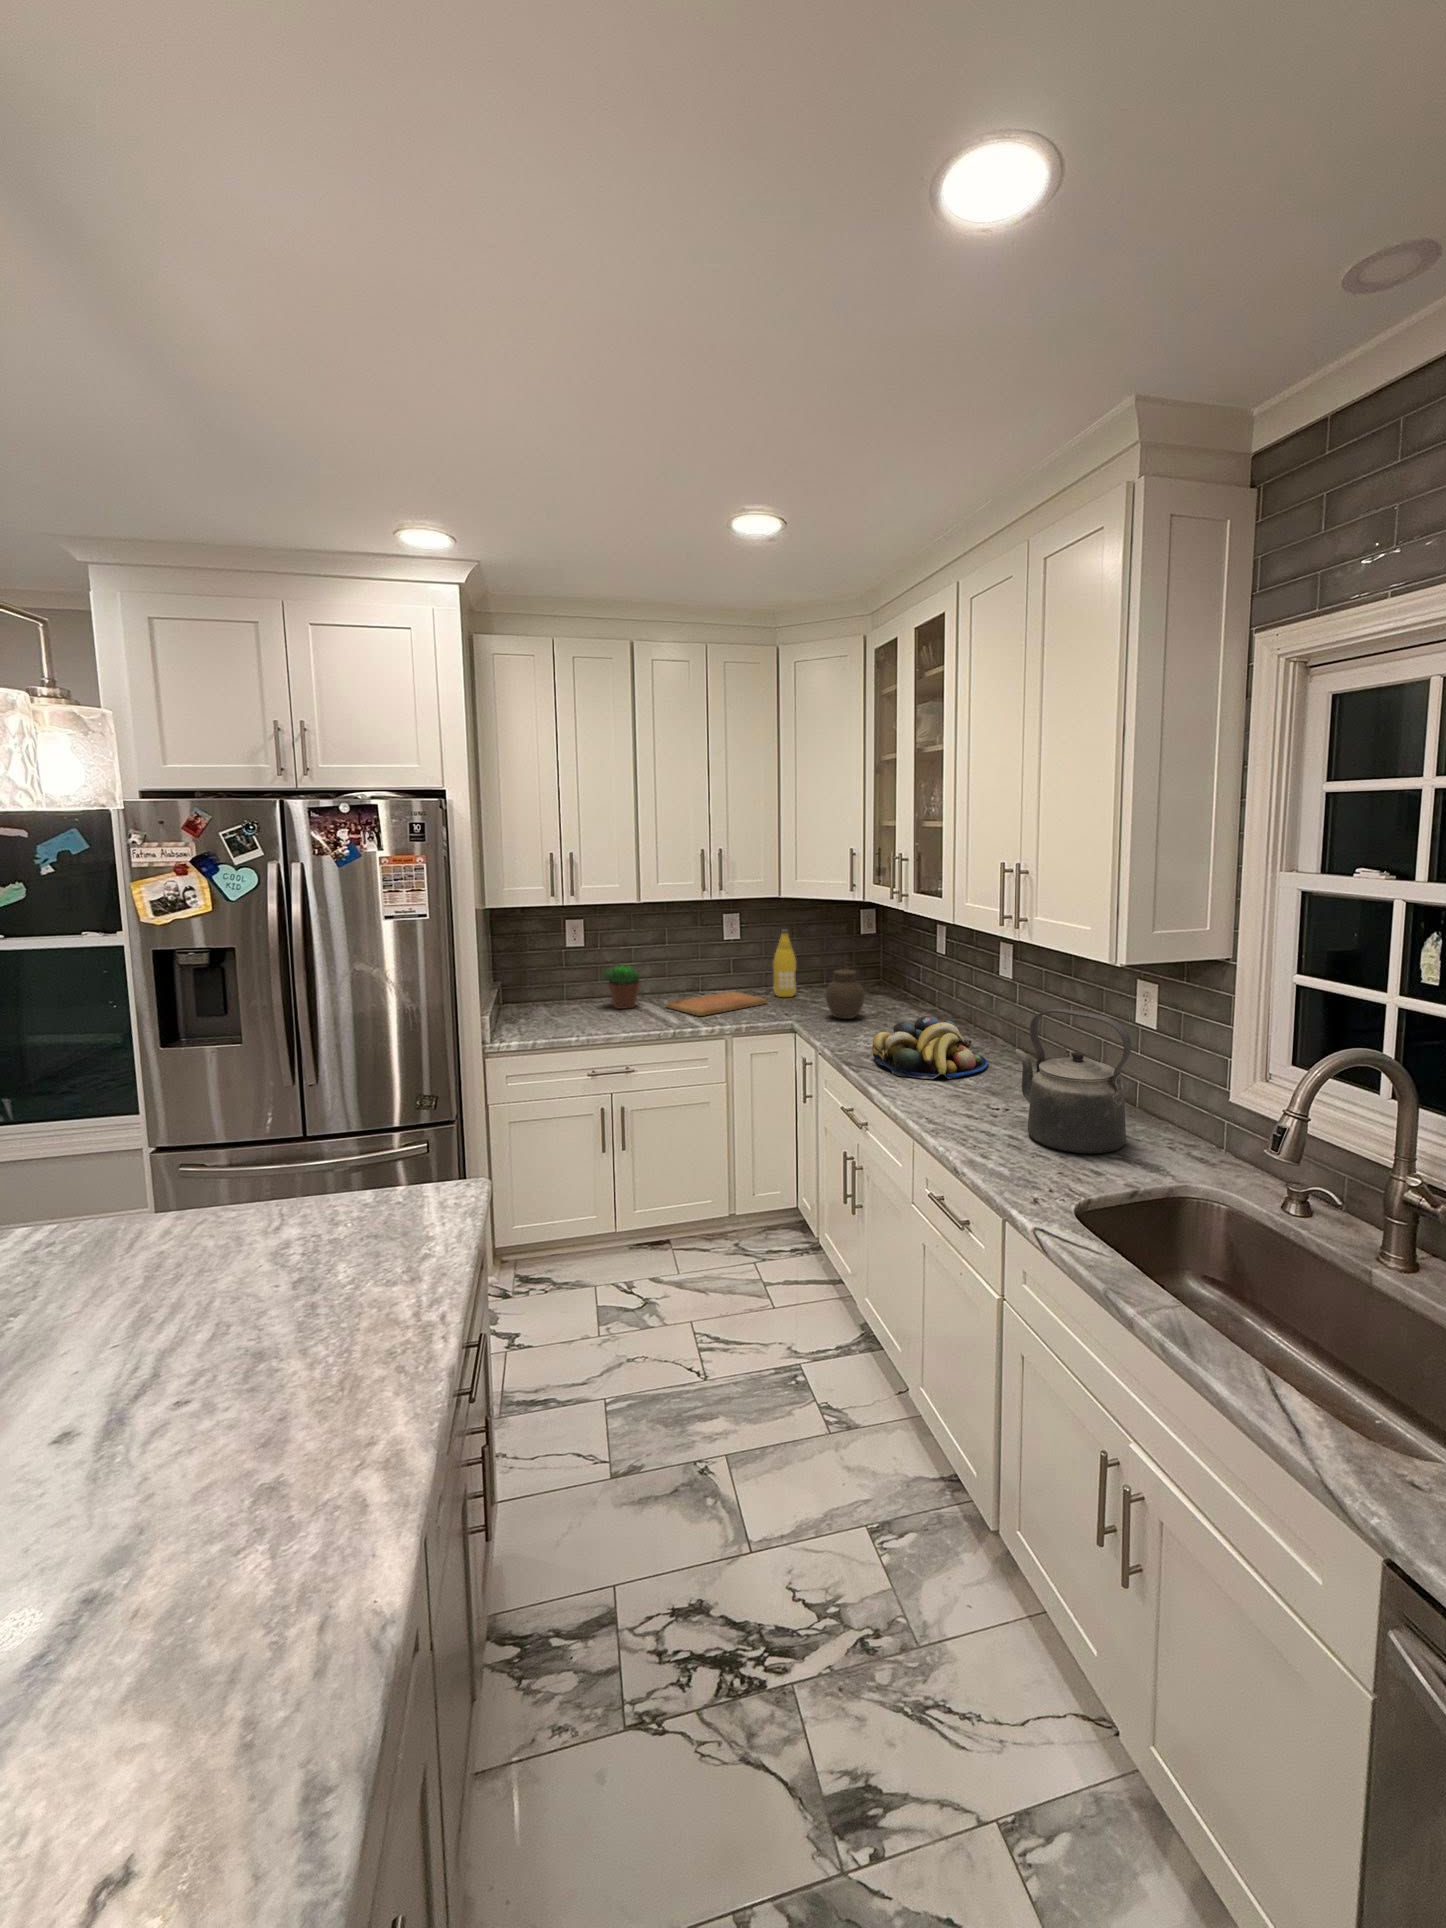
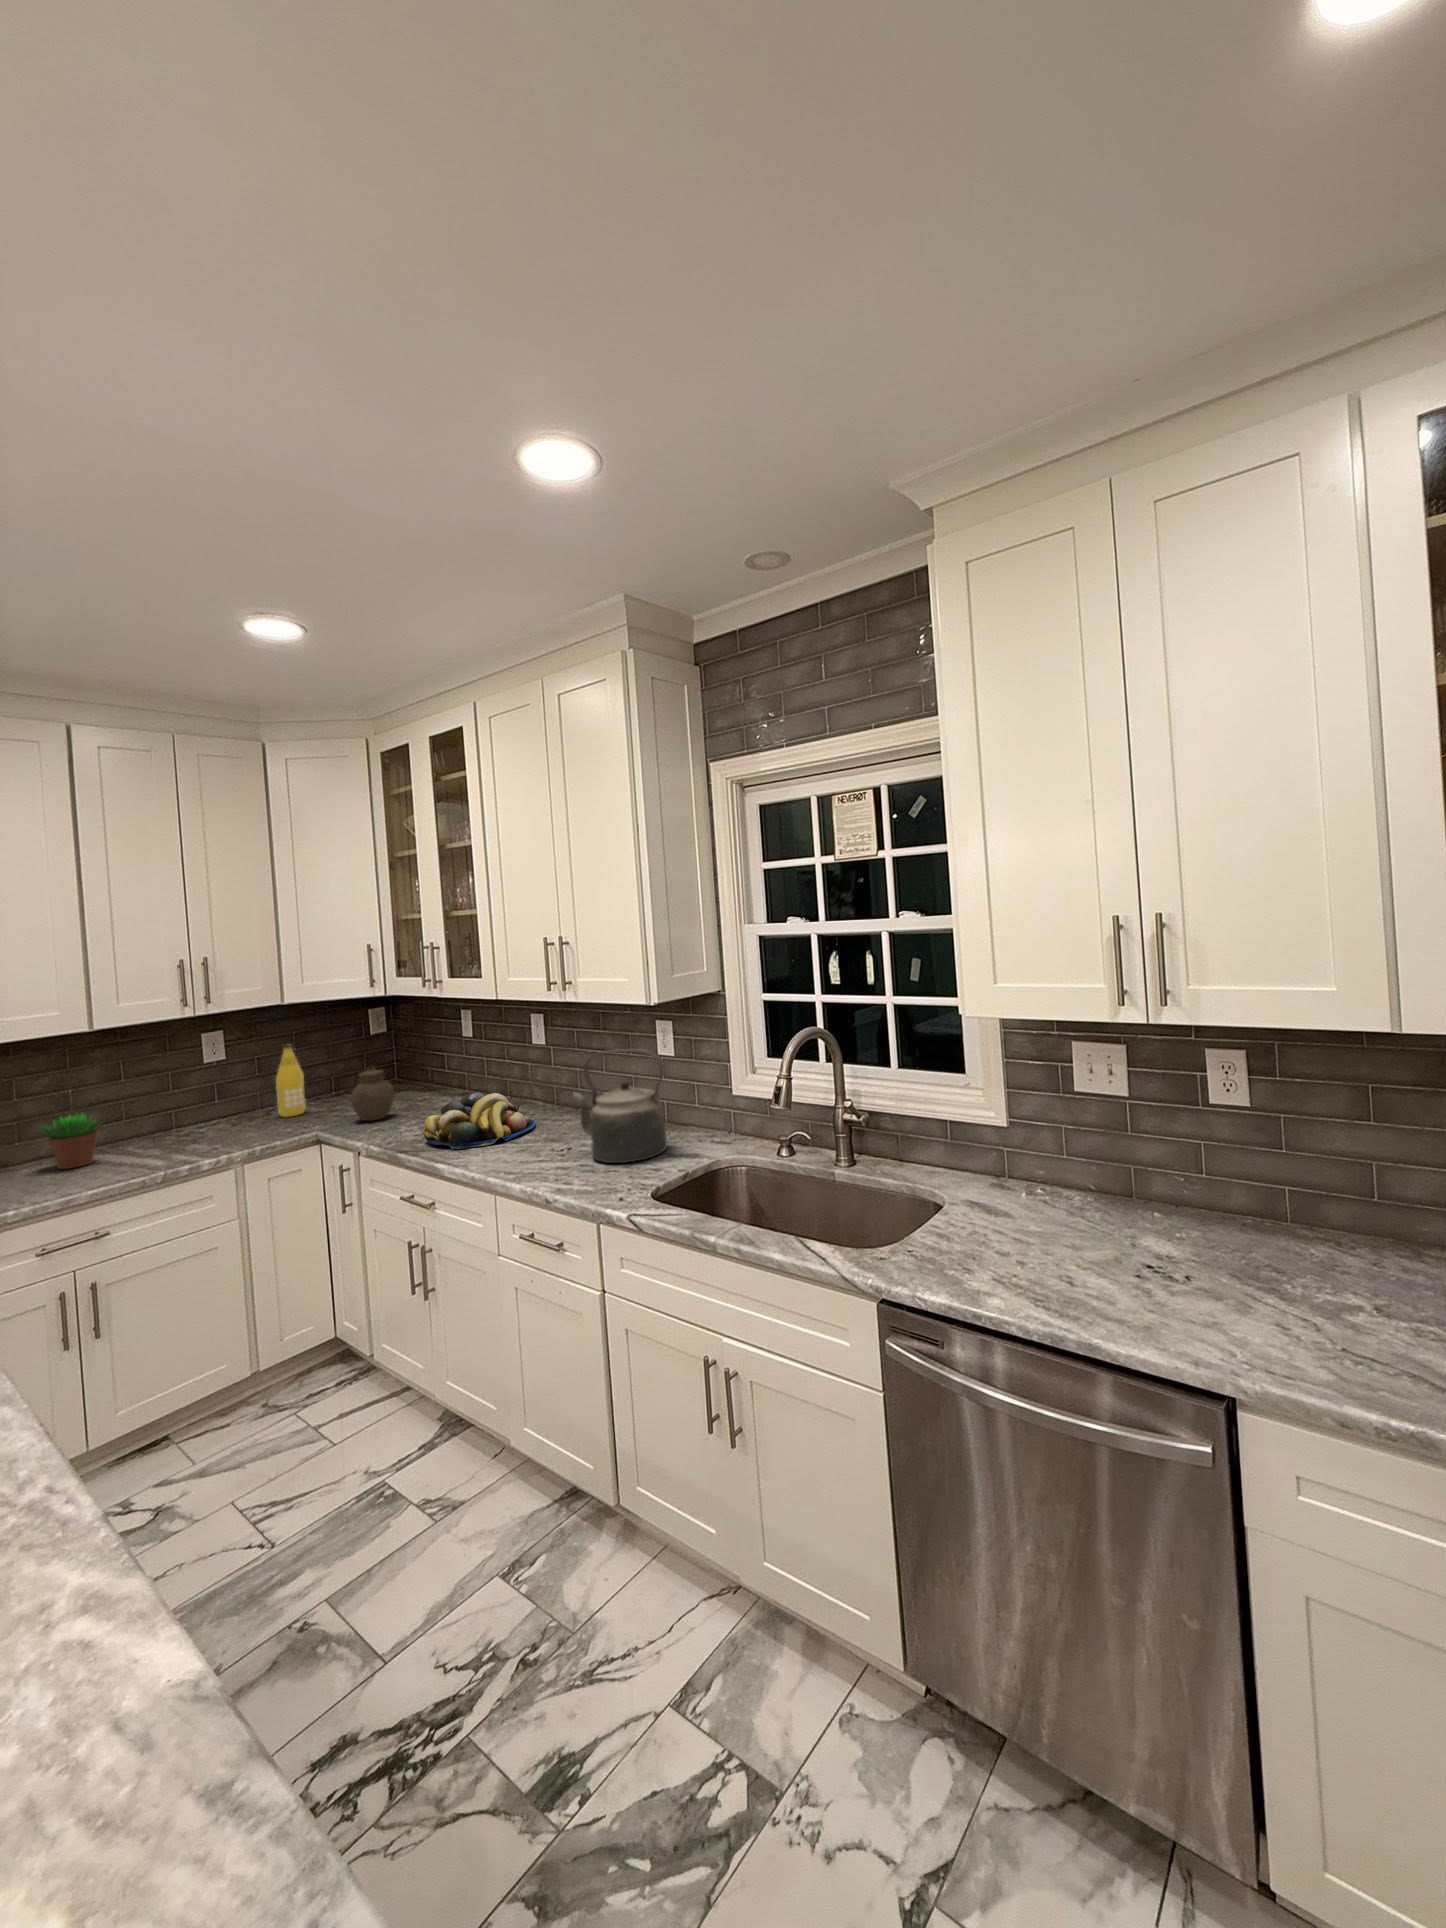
cutting board: present [666,992,767,1016] -> none [139,1121,275,1154]

